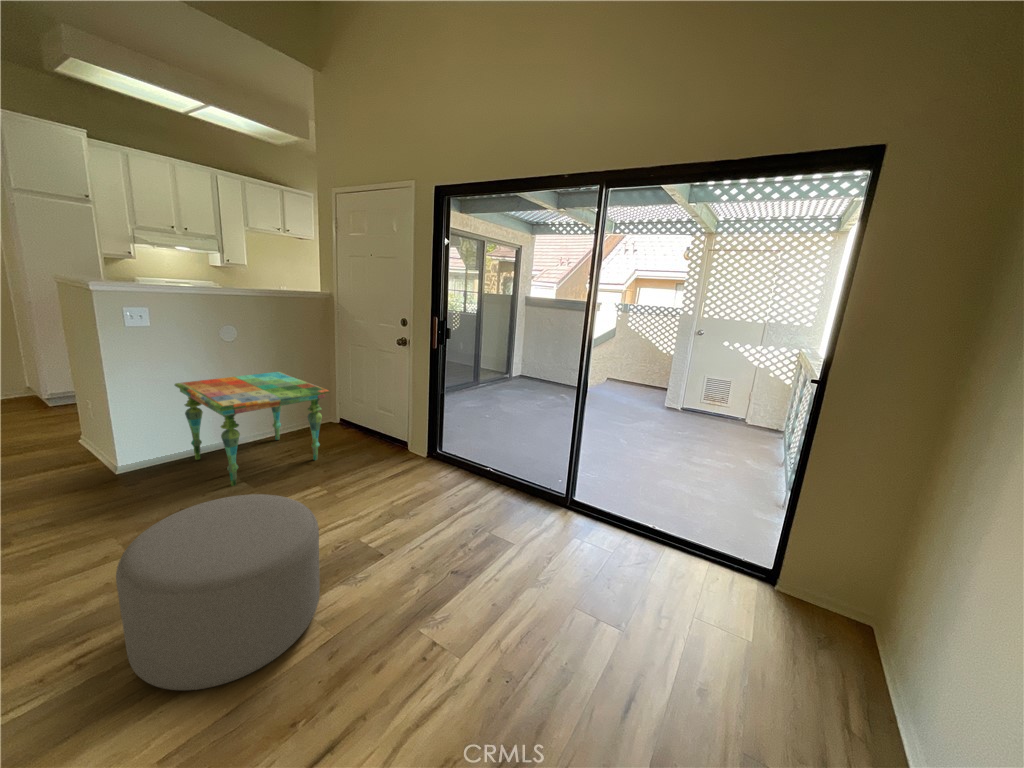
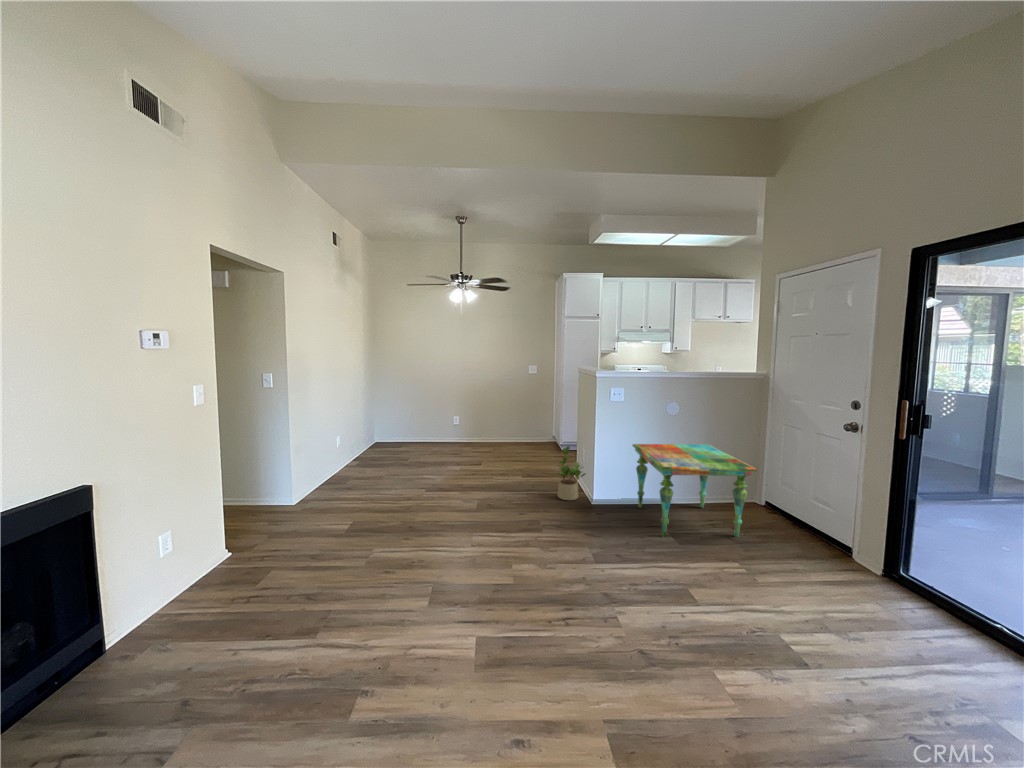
potted plant: none [34,401,98,483] -> present [558,446,586,500]
ottoman: present [116,494,320,690] -> none [592,538,736,700]

